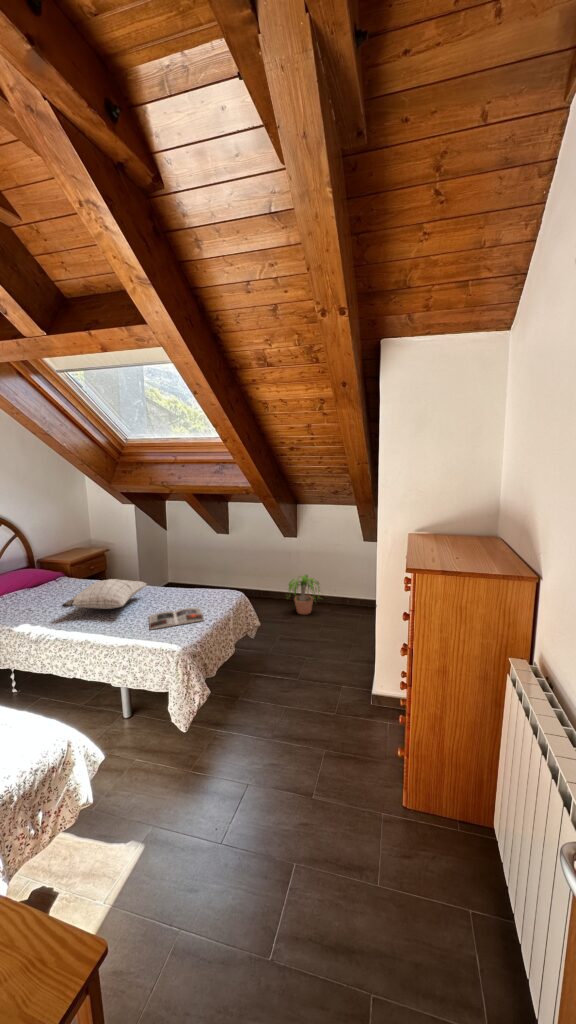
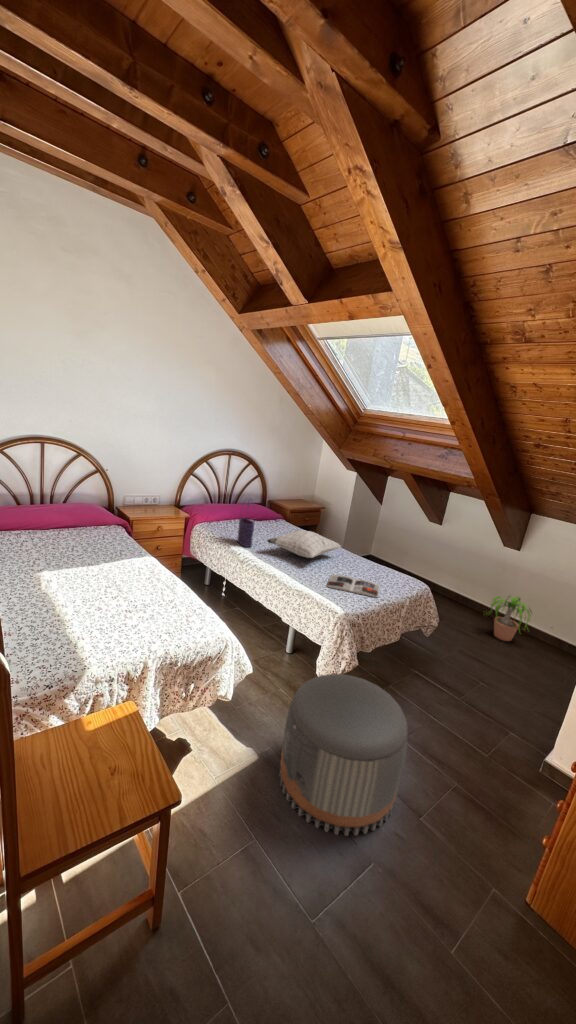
tote bag: none [16,565,42,622] -> present [237,504,254,547]
pouf: none [165,703,290,875] -> present [279,674,407,836]

